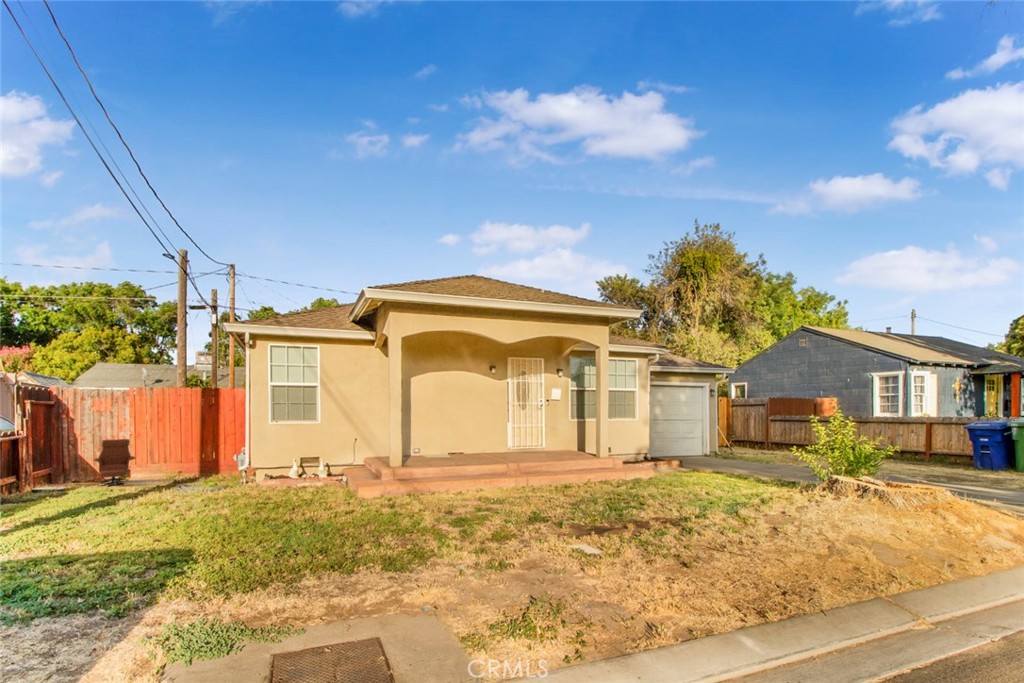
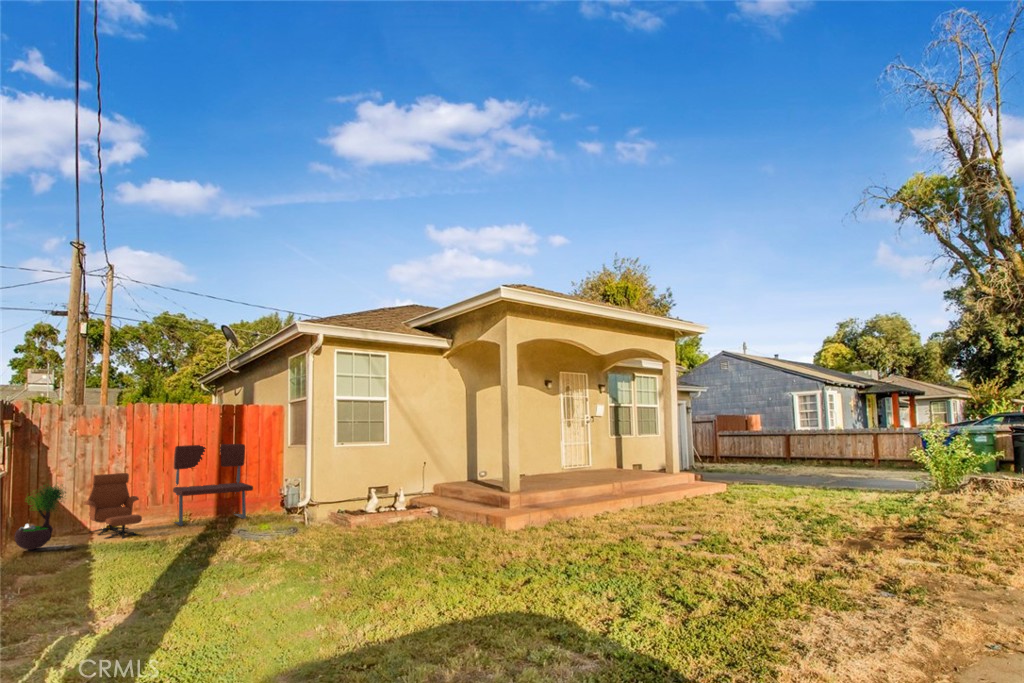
bench: none [160,419,222,481] -> present [173,444,253,526]
potted tree: none [31,443,67,490] -> present [14,485,66,550]

